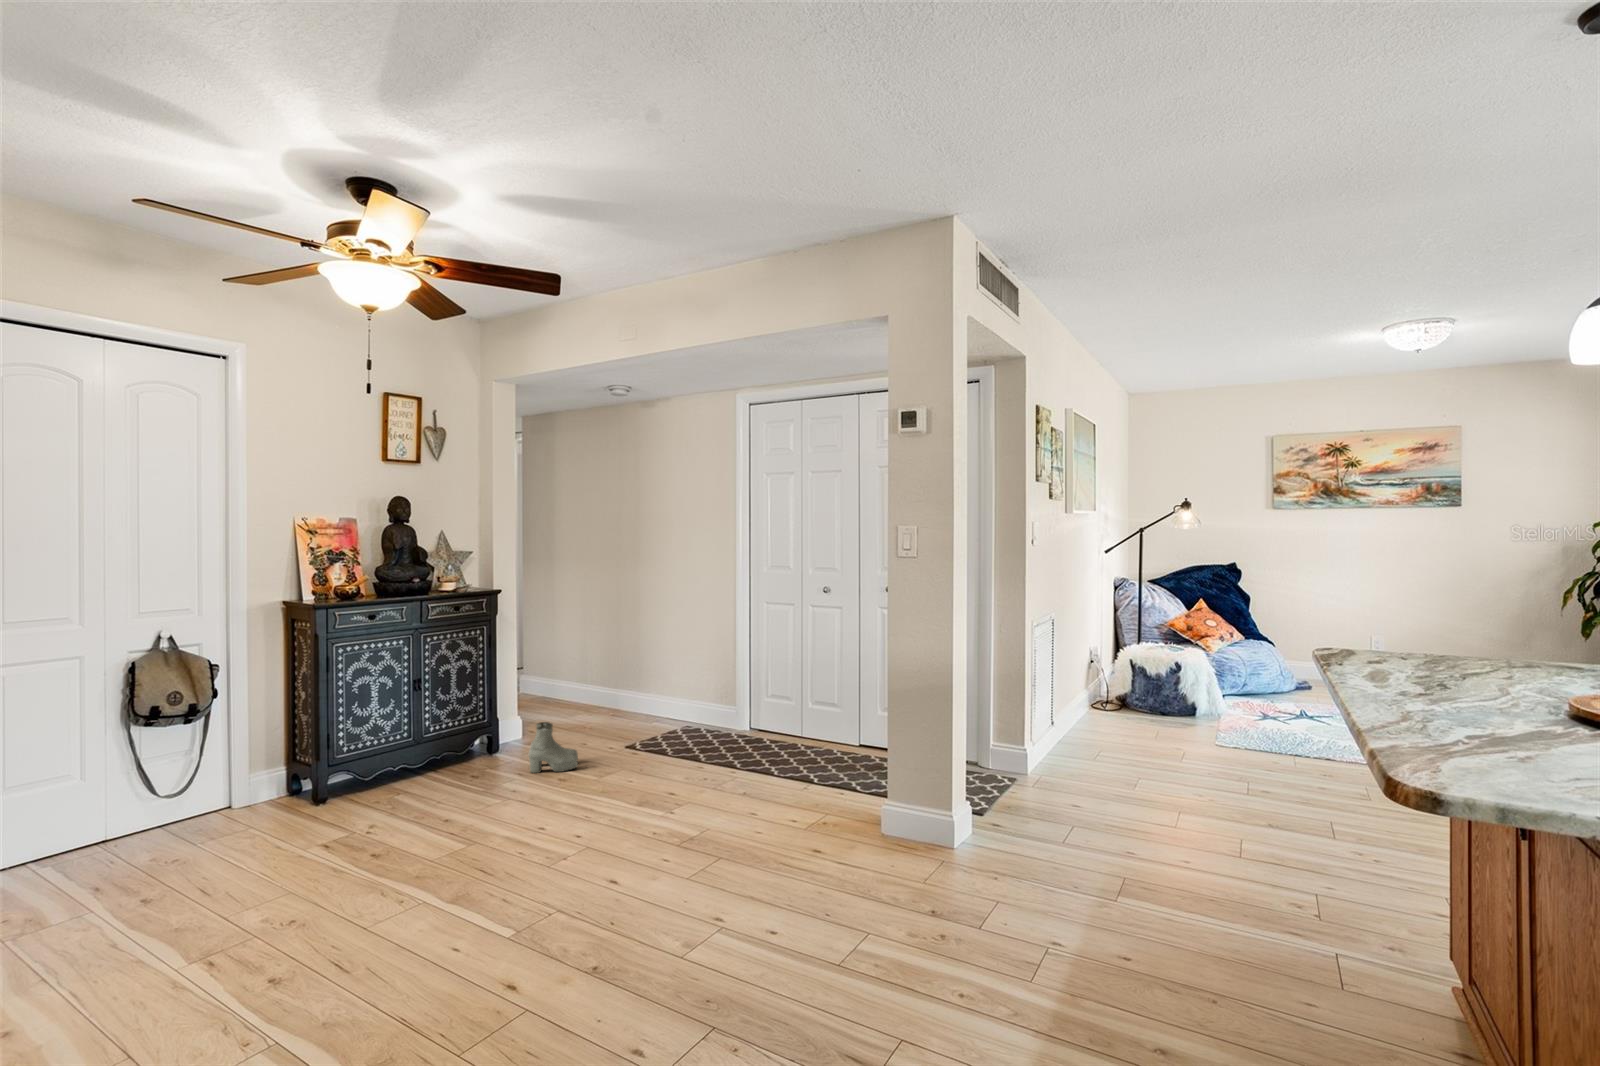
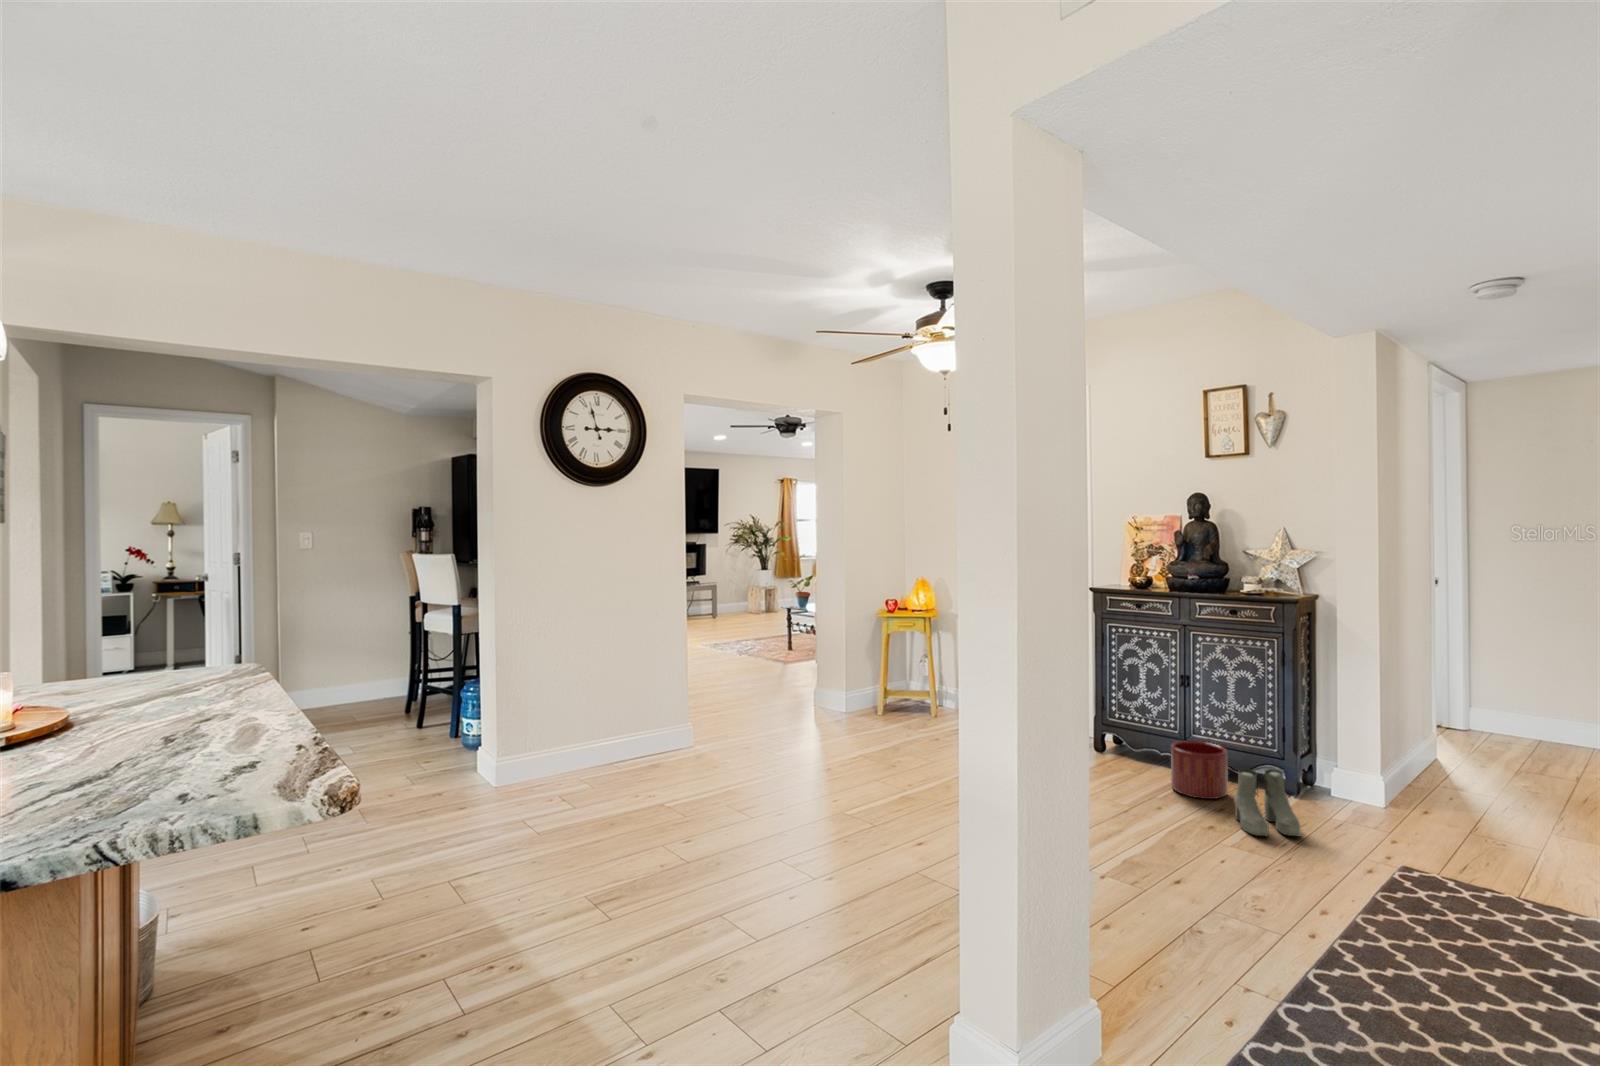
planter: none [437,732,490,786] -> present [1171,741,1228,799]

